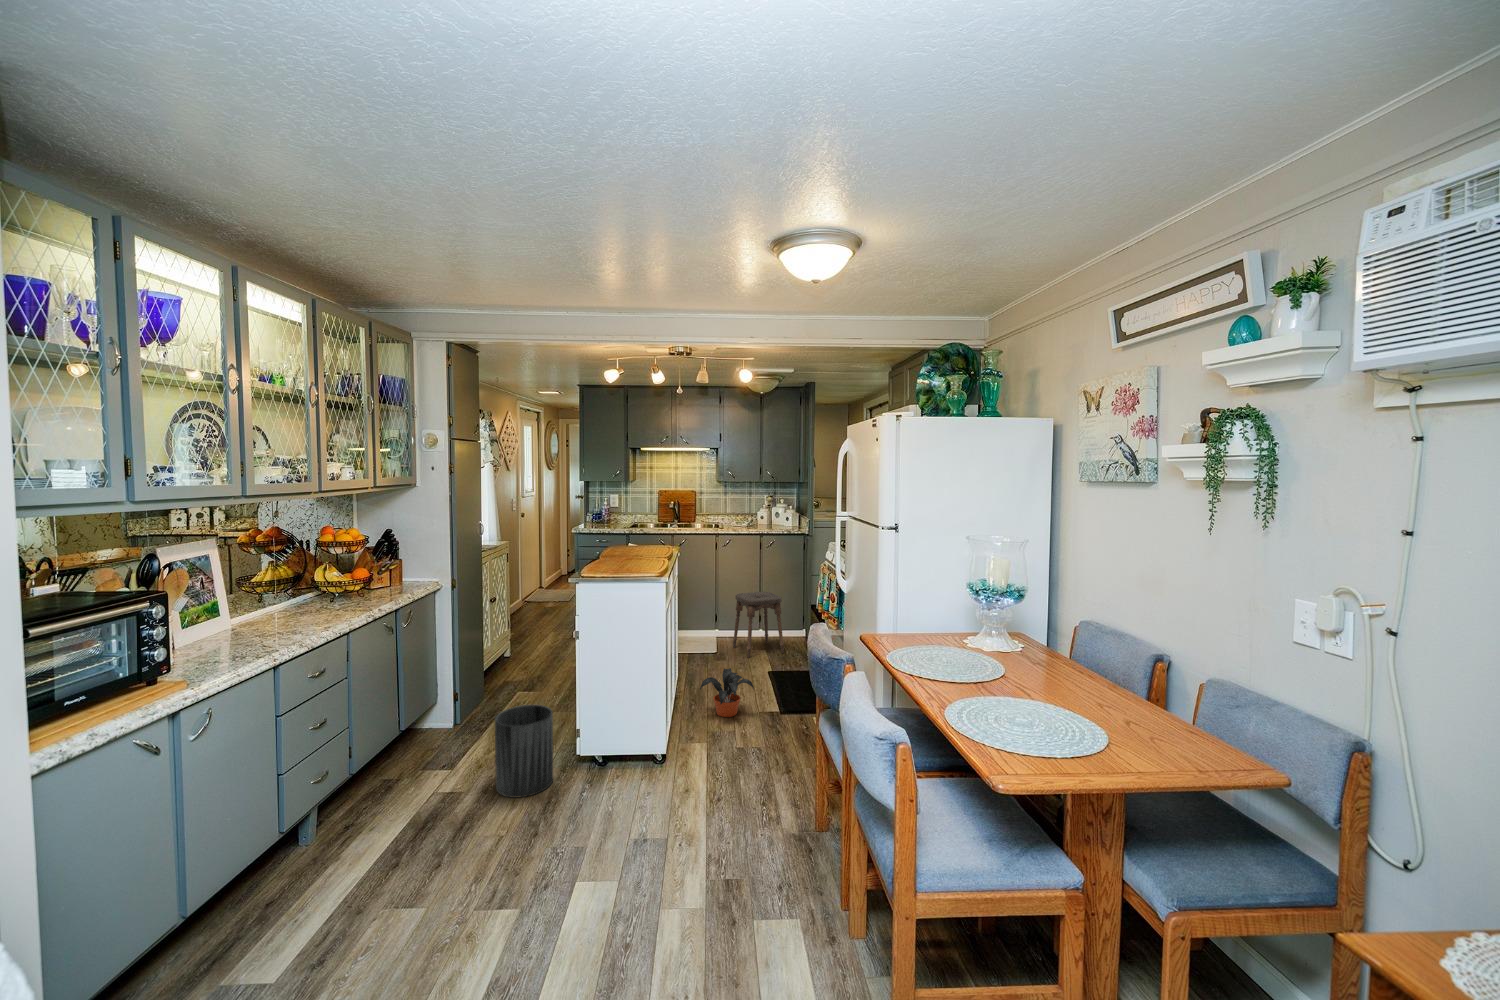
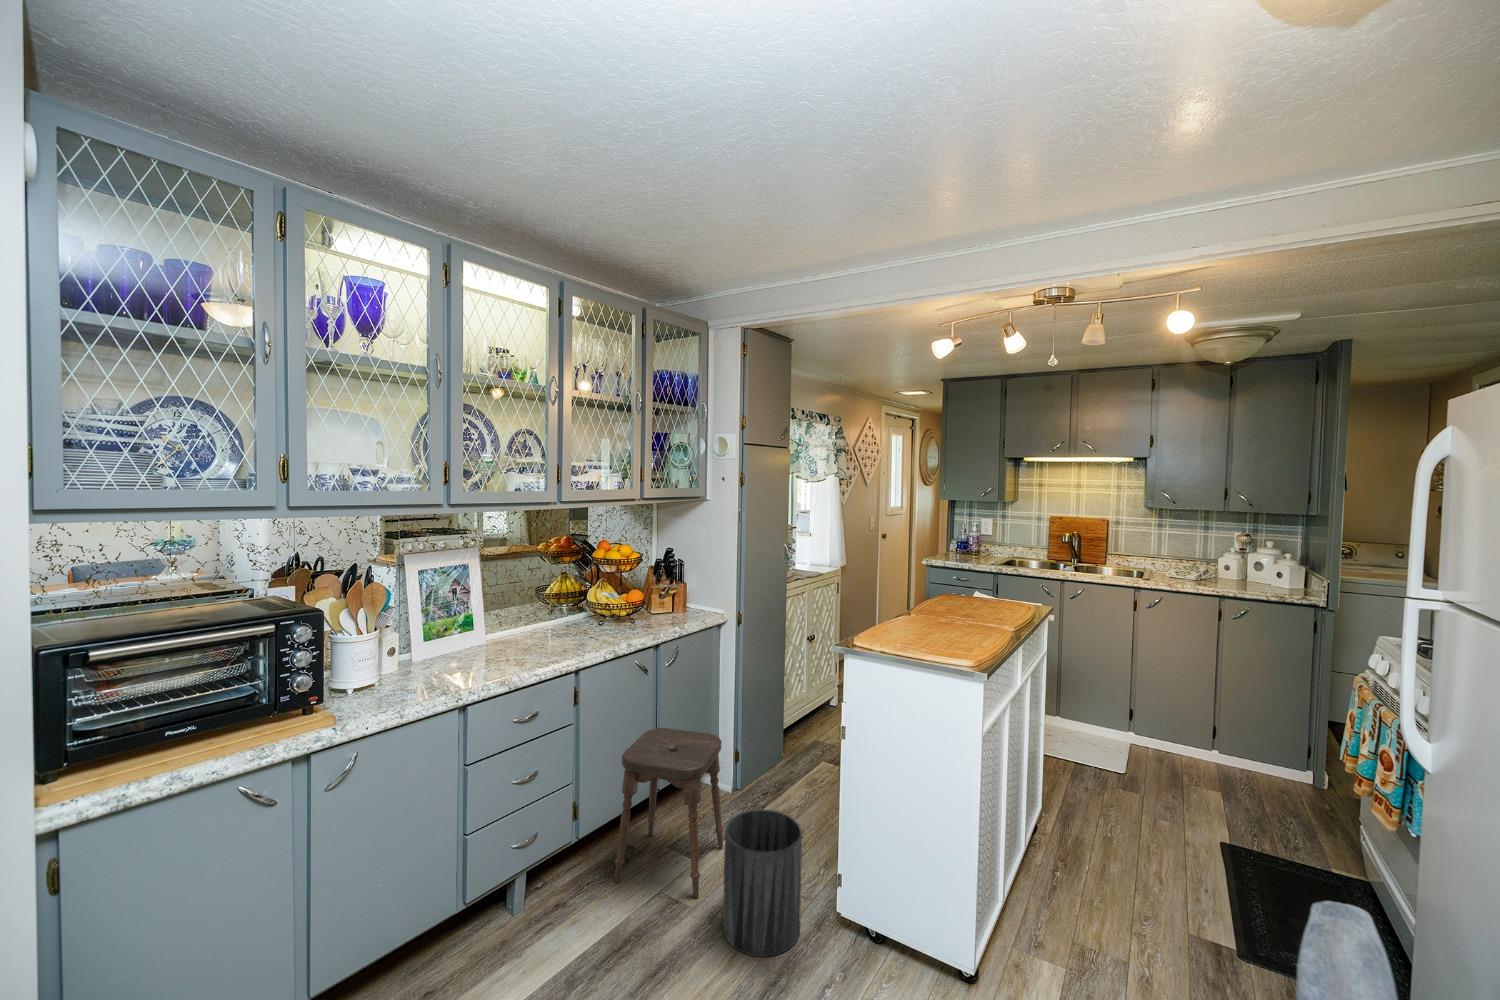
stool: present [733,592,784,658] -> present [615,728,724,897]
potted plant: present [700,668,754,717] -> none [1067,827,1178,924]

